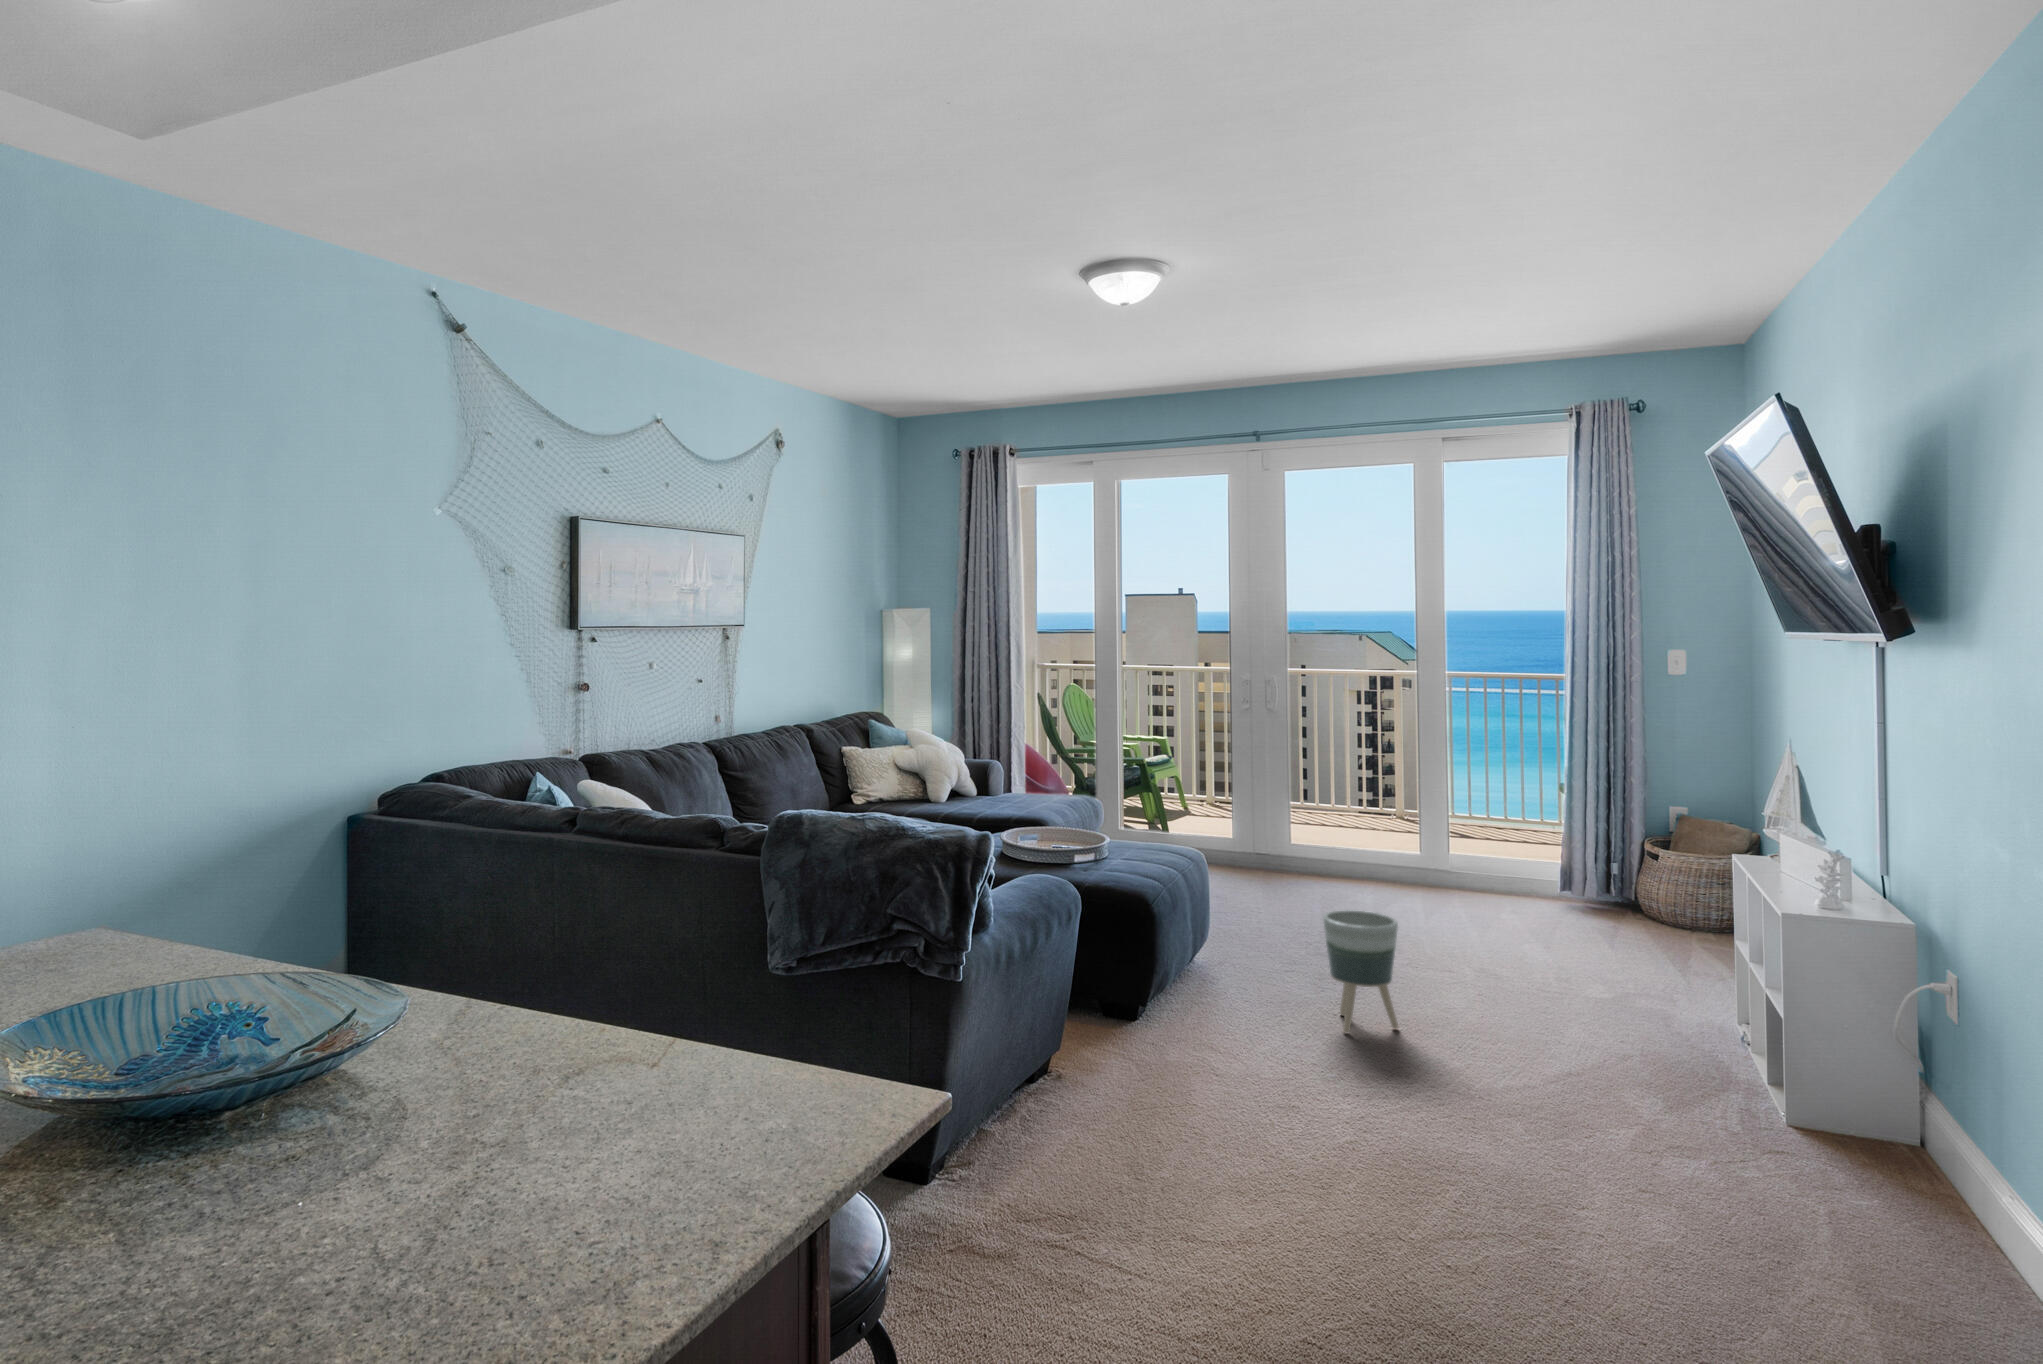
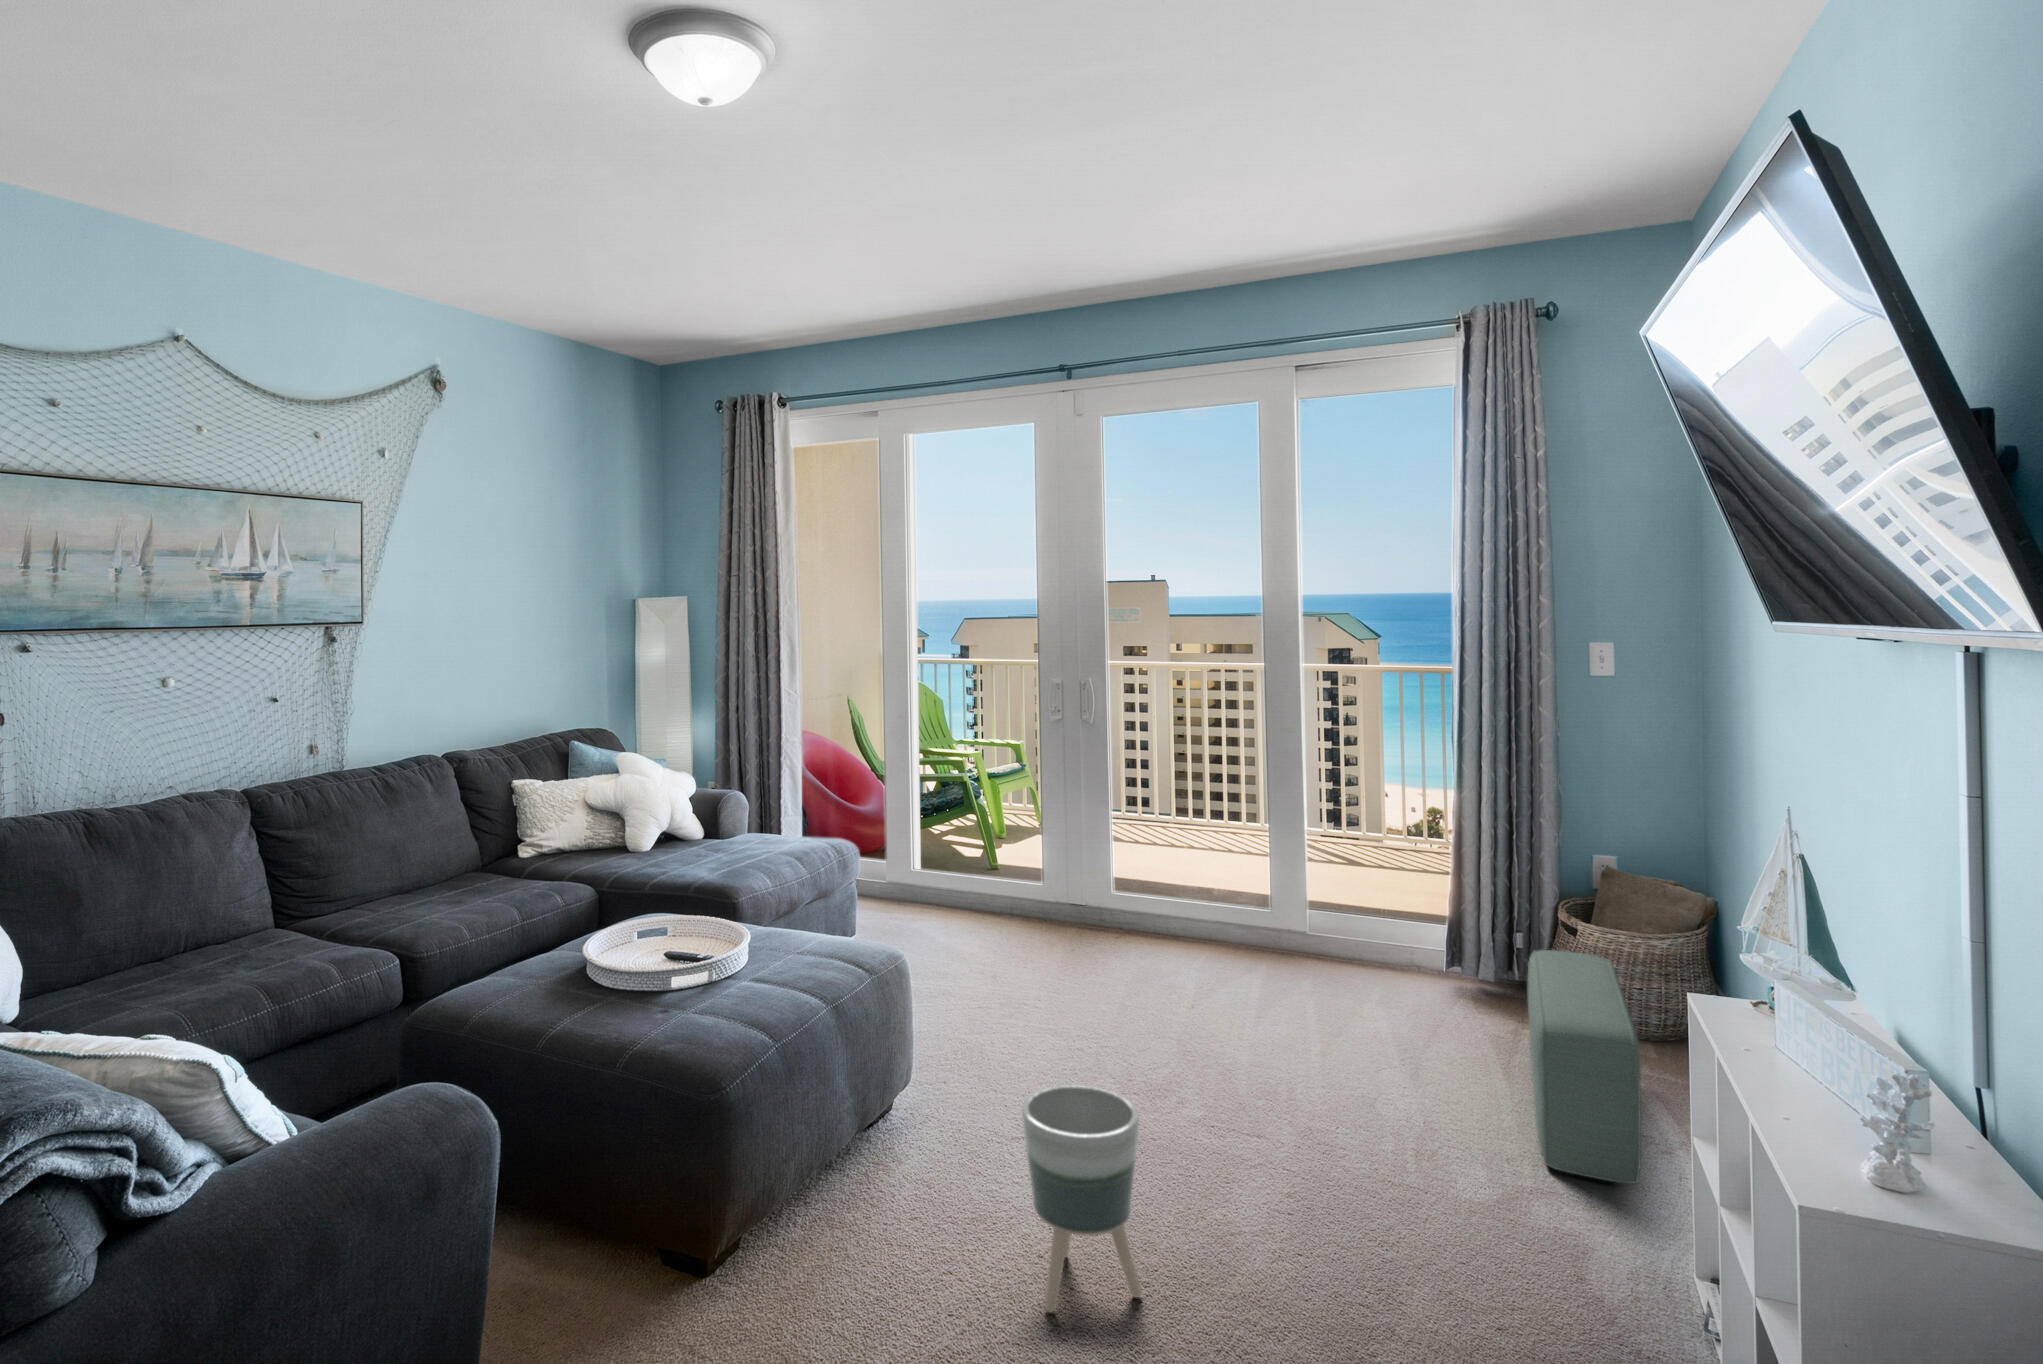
pouf: none [1624,861,1700,991] -> present [1528,950,1641,1184]

